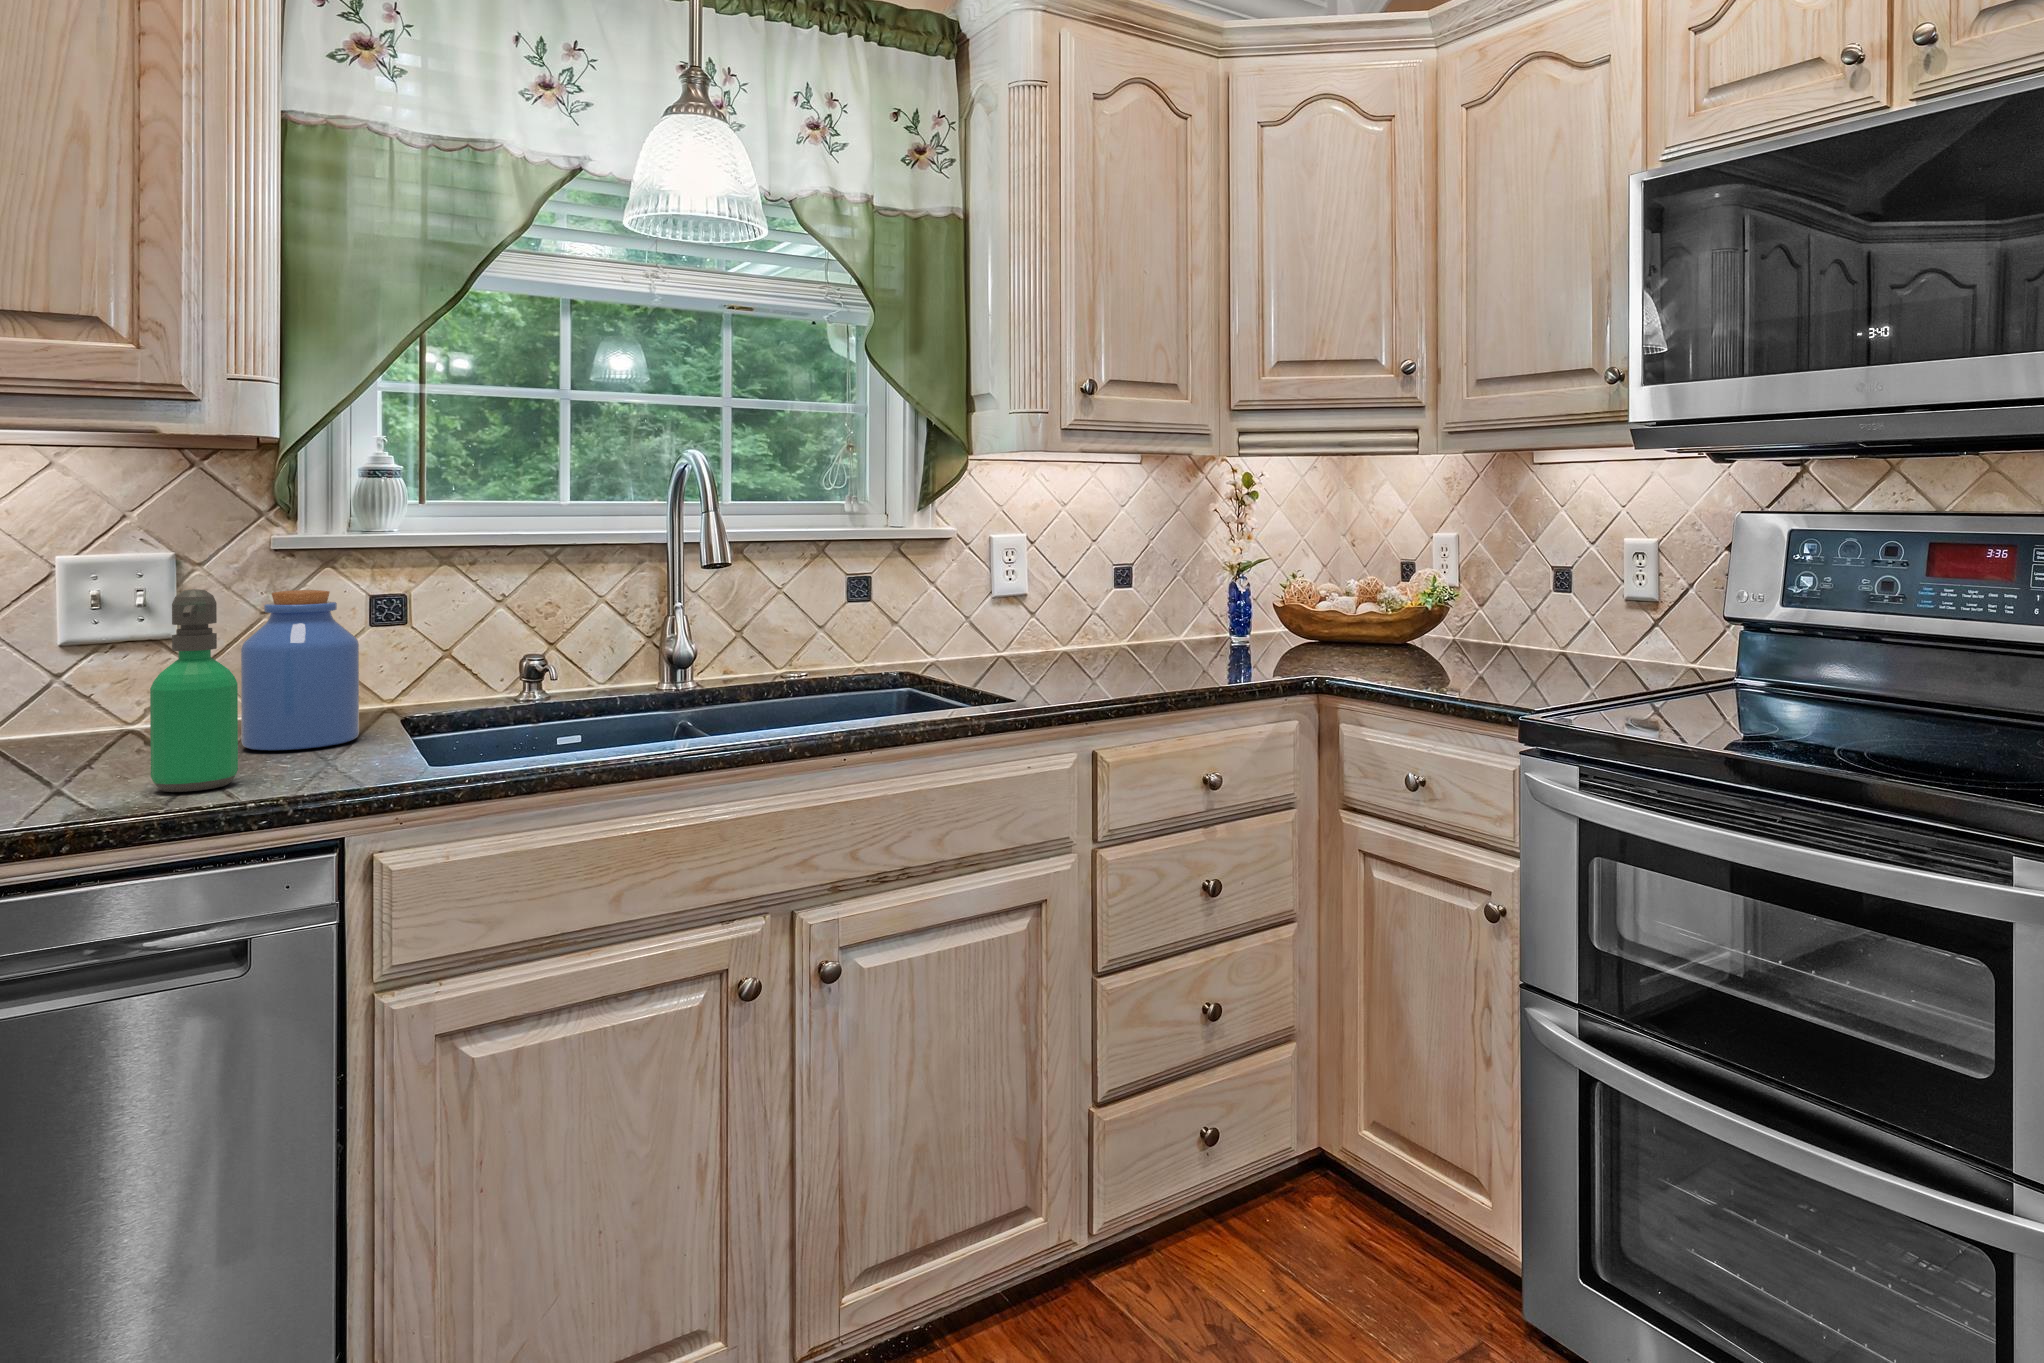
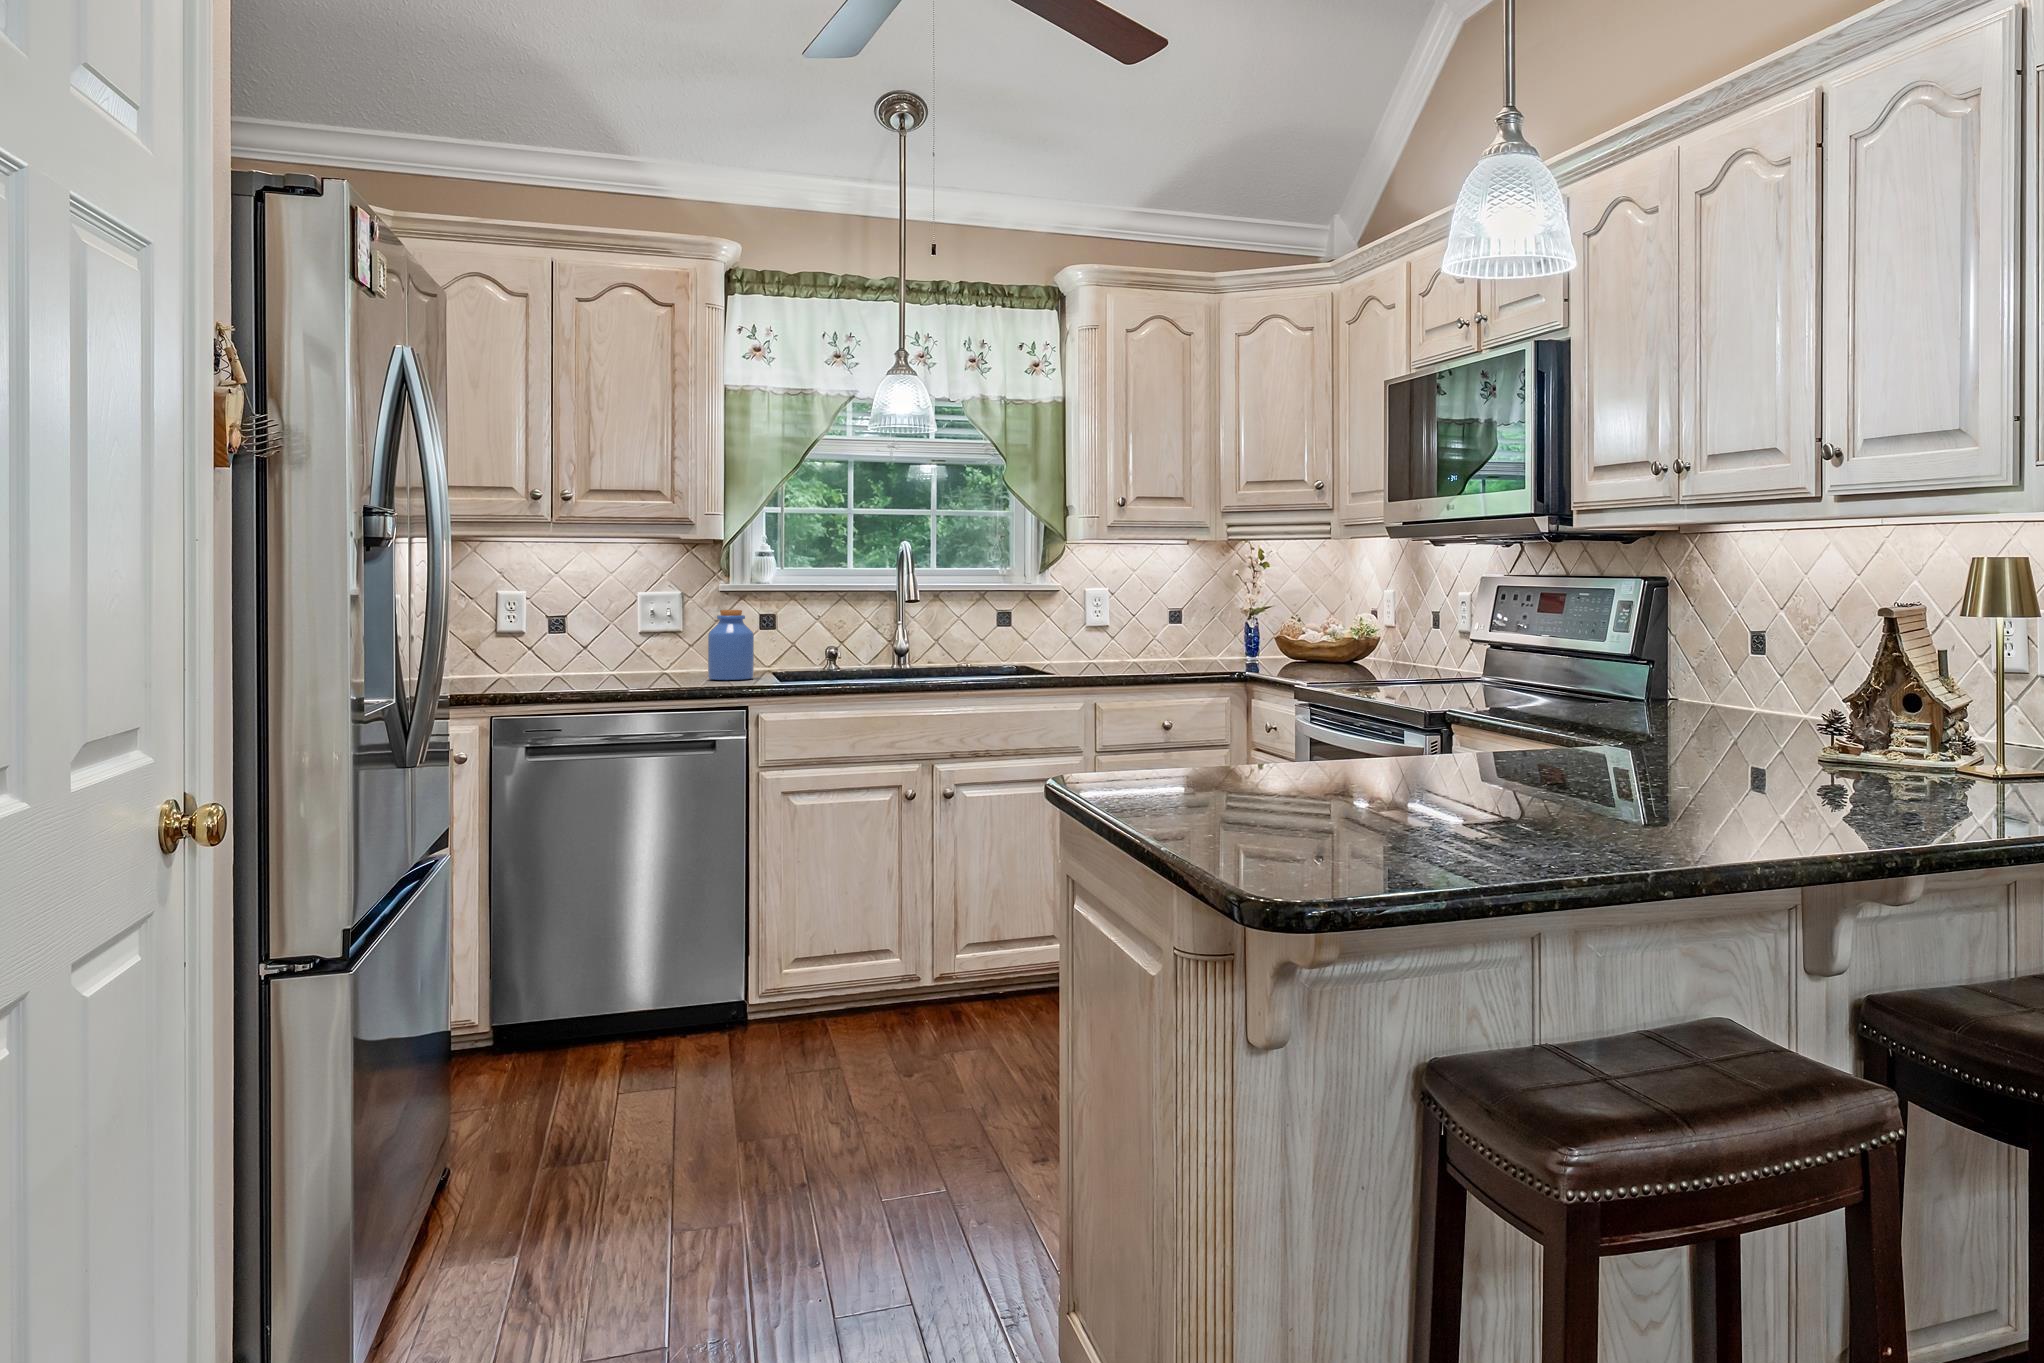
soap dispenser: present [150,589,238,792] -> none [680,606,709,687]

